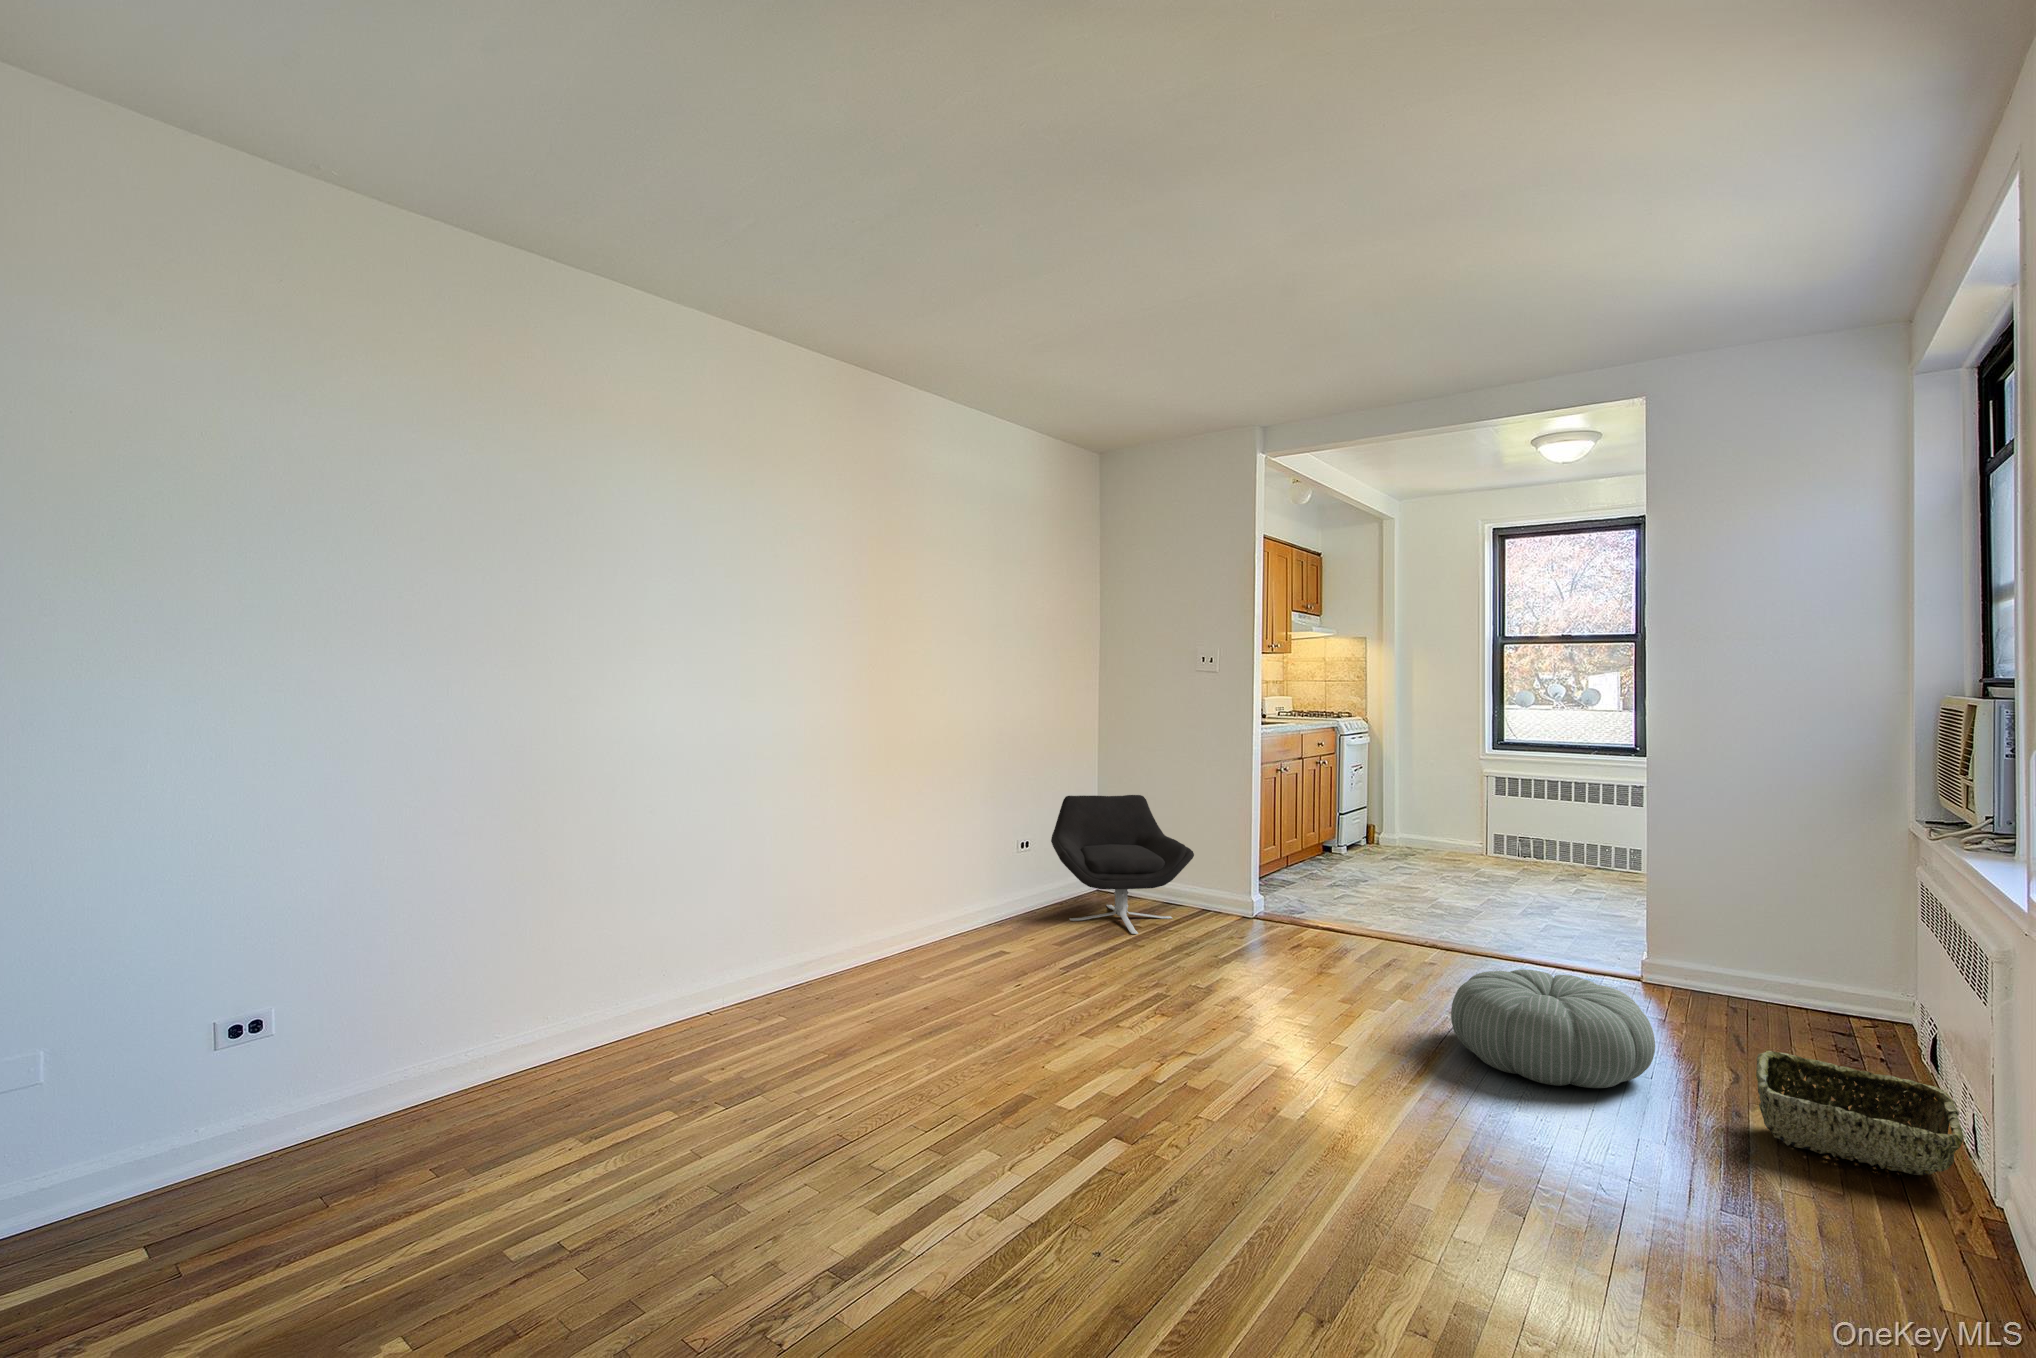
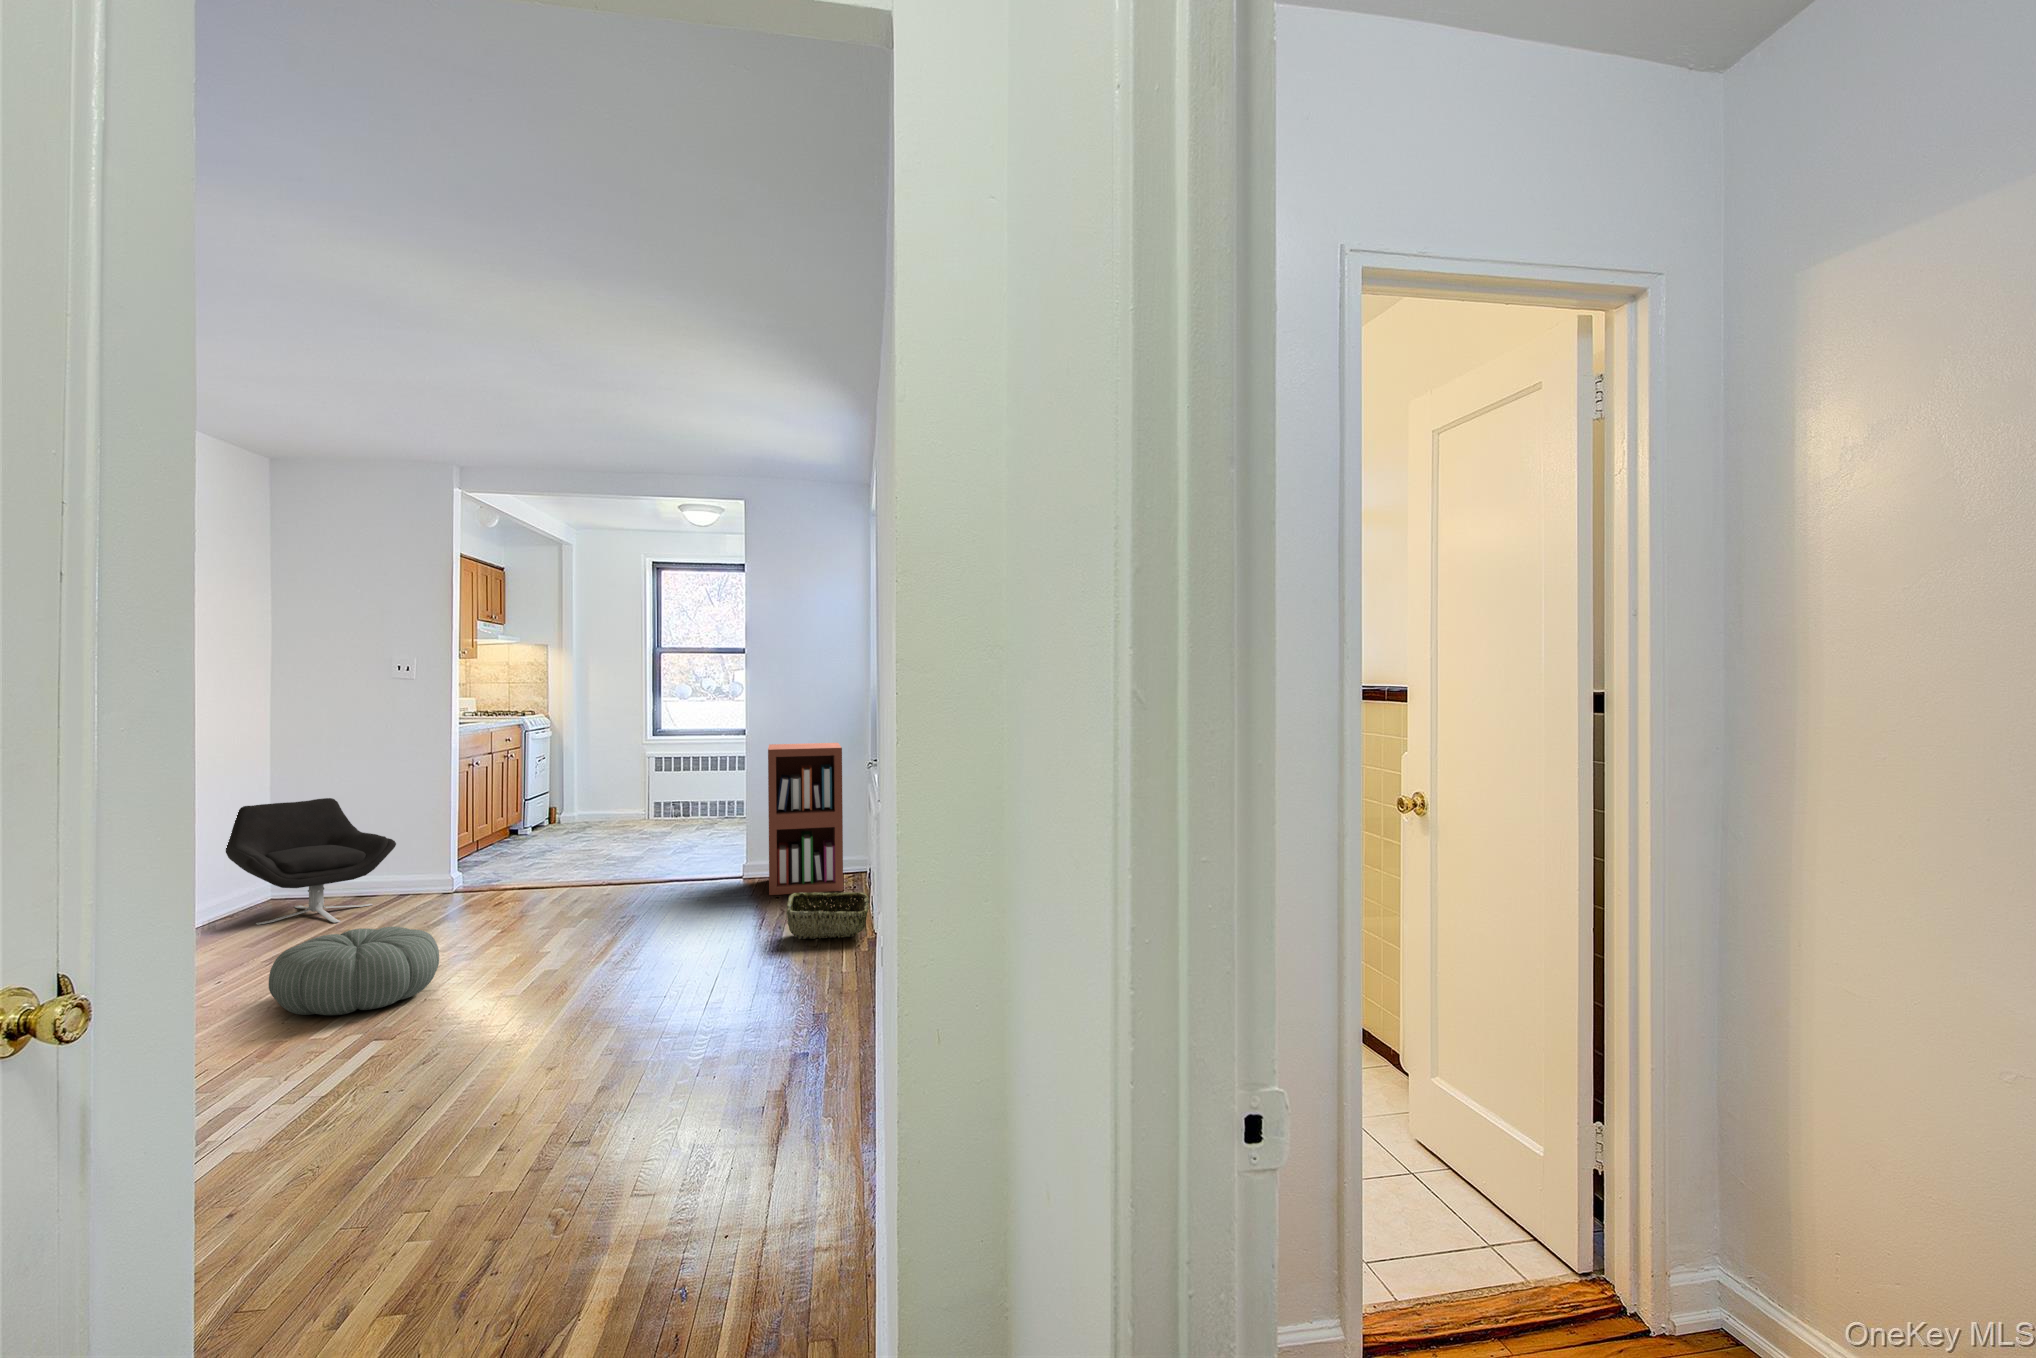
bookshelf: none [1690,775,1851,1046] -> present [768,743,843,895]
pouf: present [1451,969,1655,1088] -> present [269,927,439,1015]

